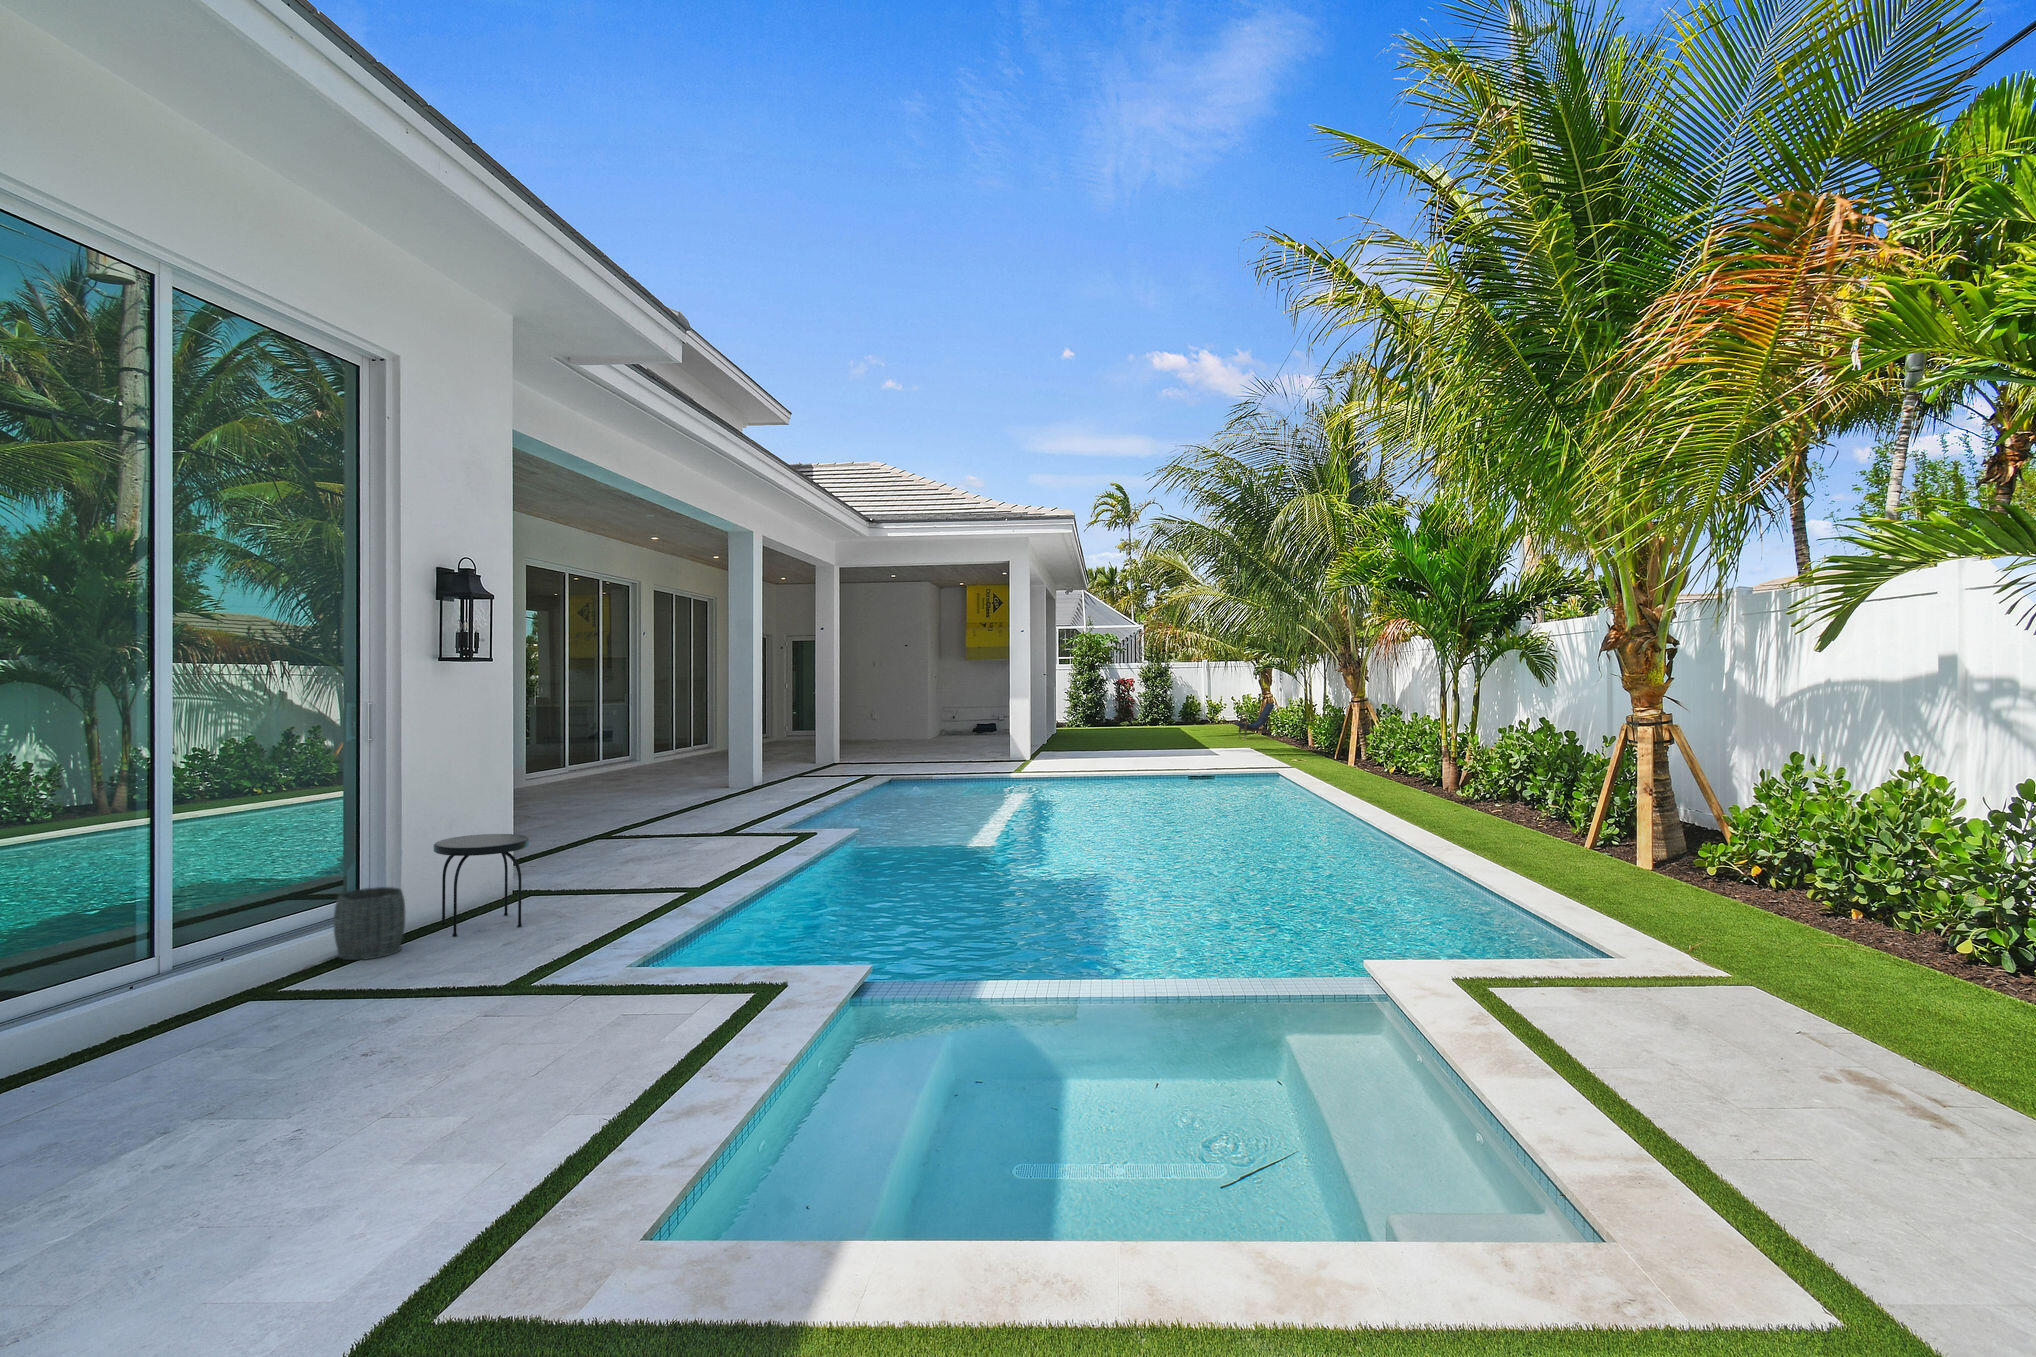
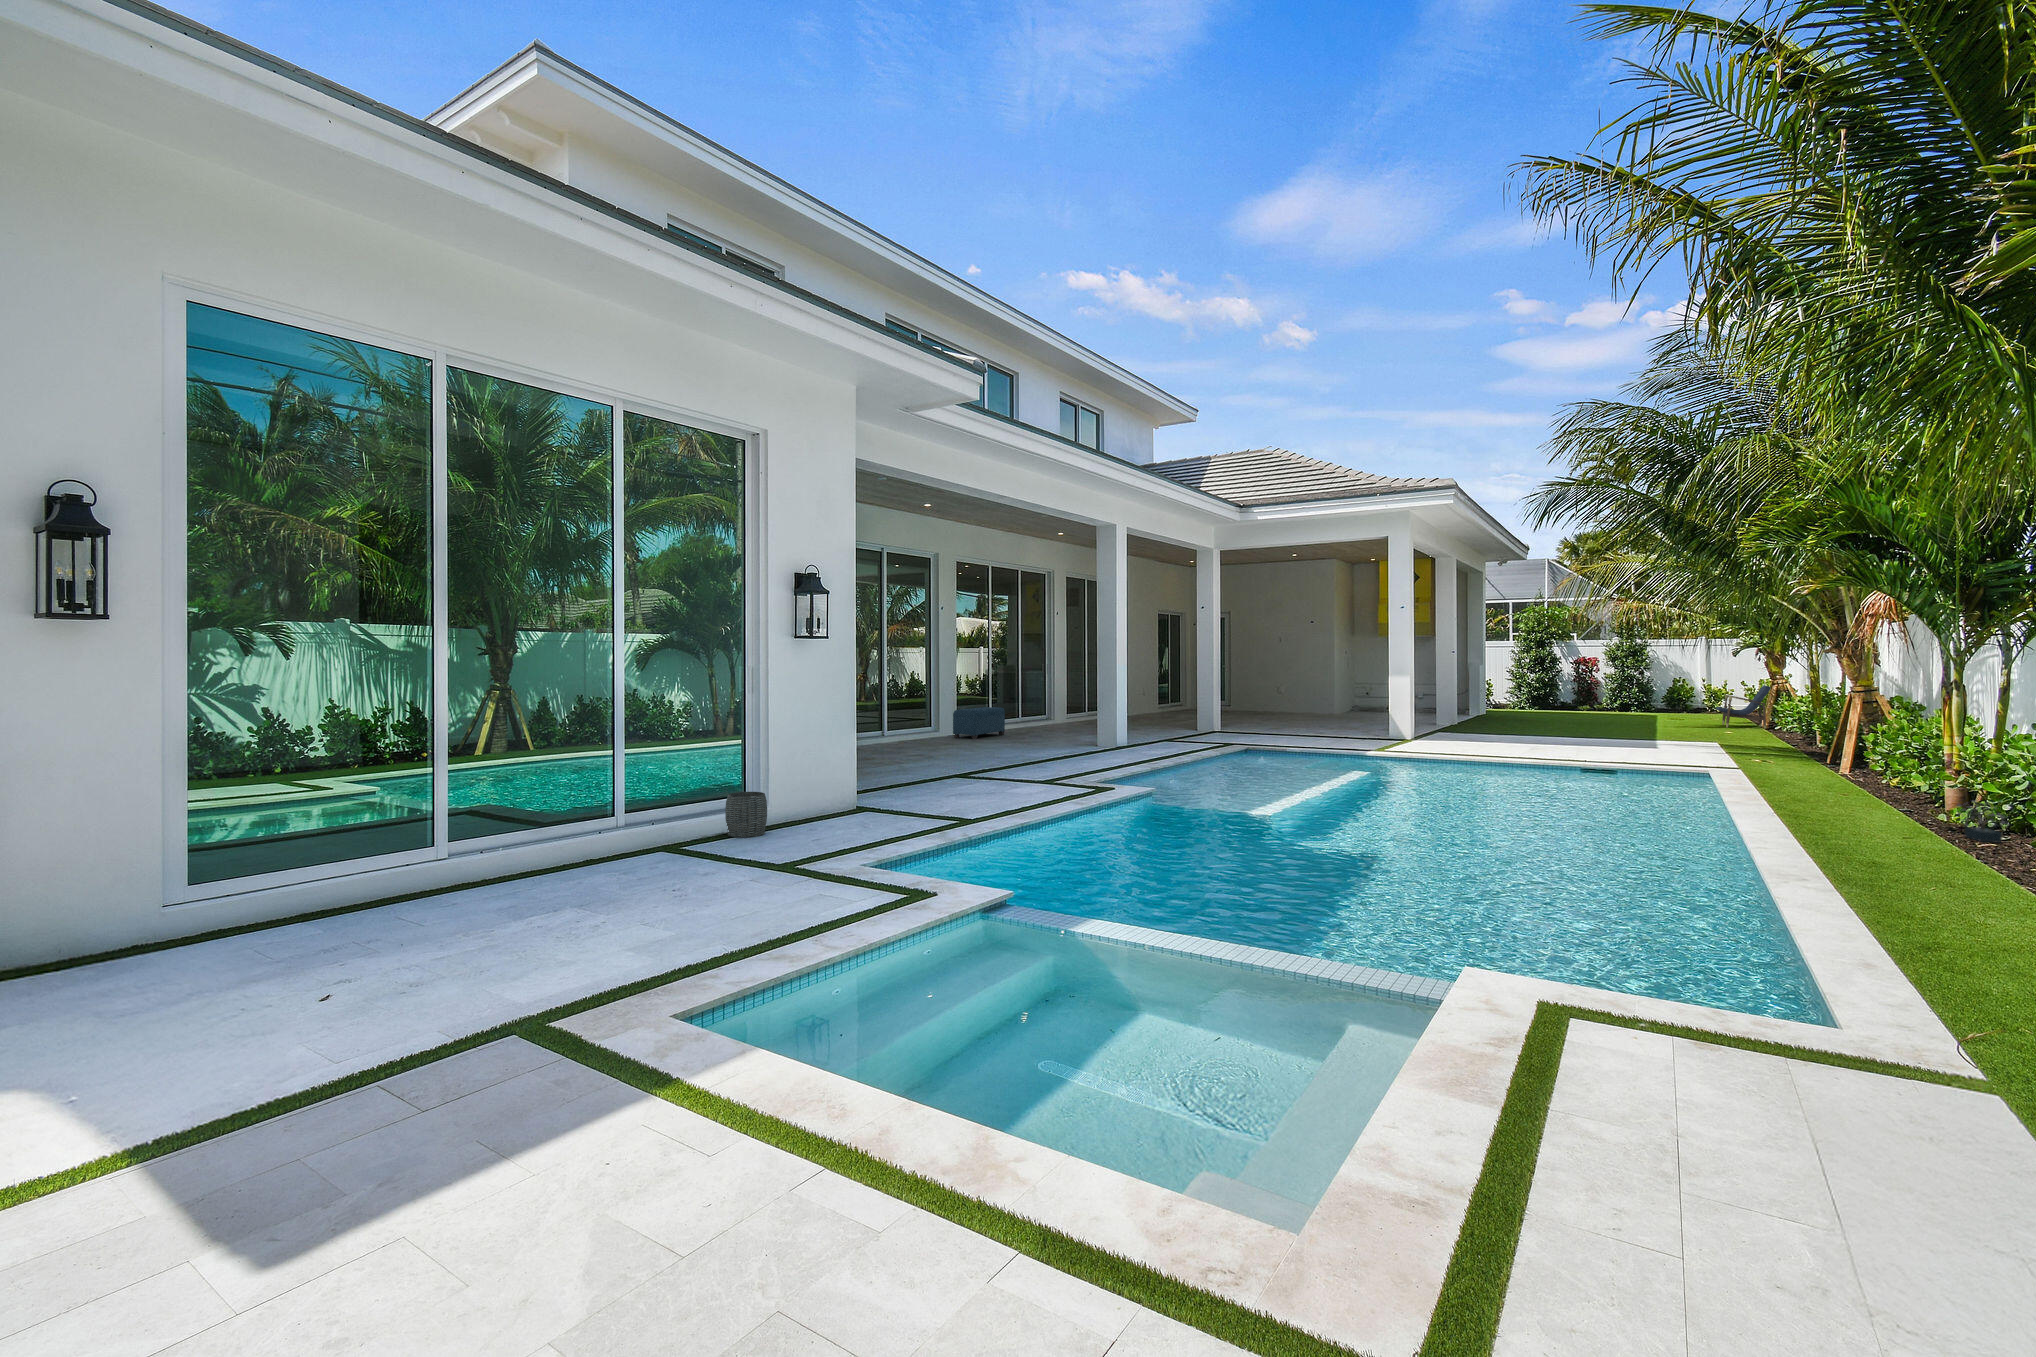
bench: none [521,741,586,781] -> present [953,707,1005,739]
decorative plant: none [1520,798,1558,832] -> present [1958,806,2008,843]
side table: present [434,834,529,936] -> none [792,763,852,830]

